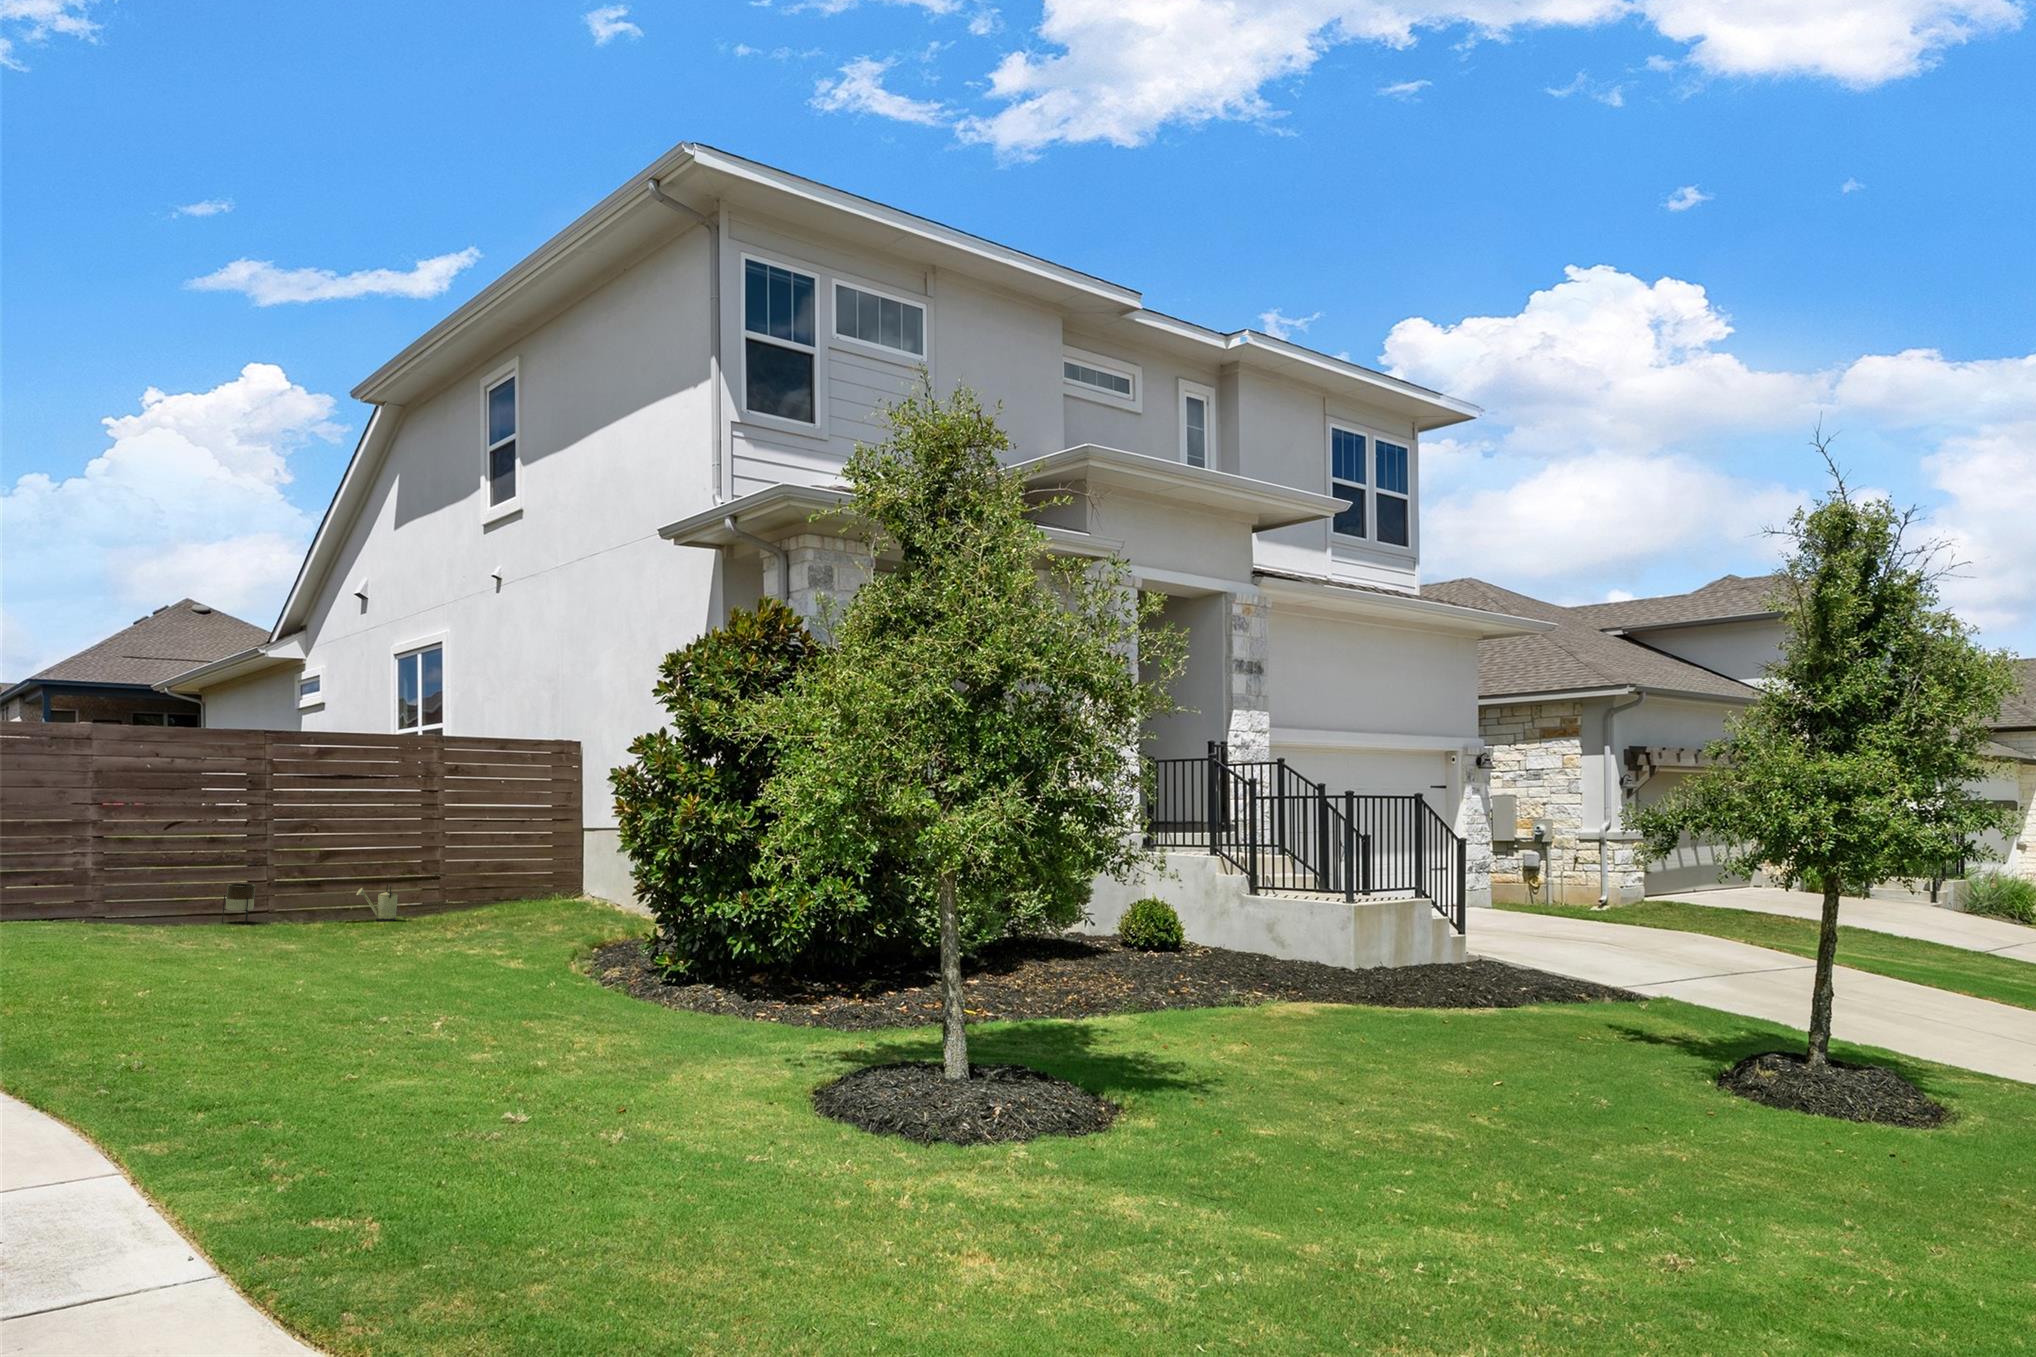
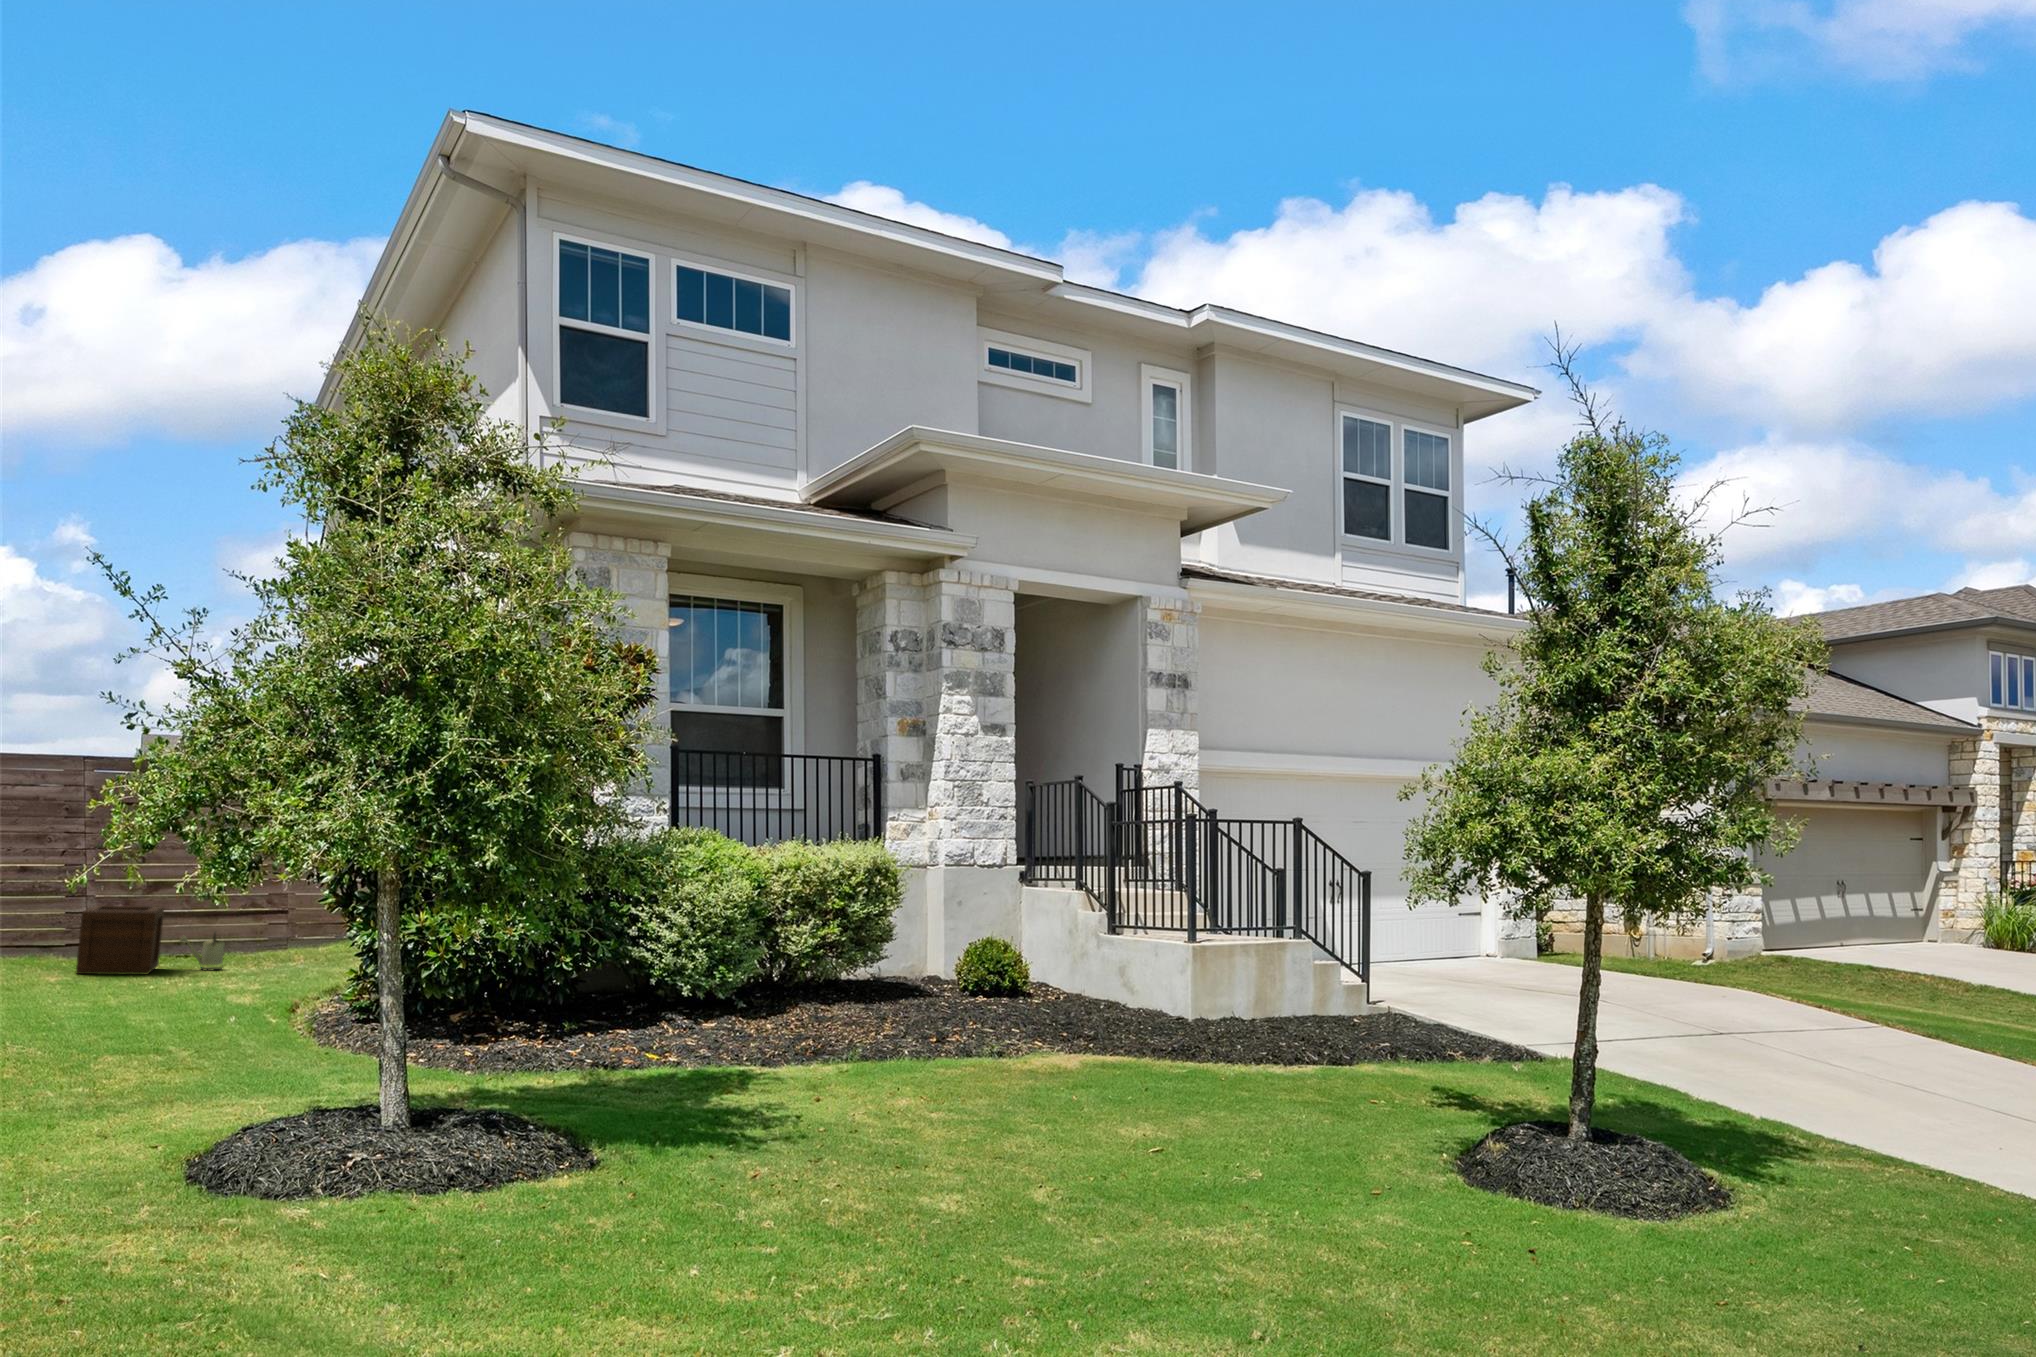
wooden crate: none [272,862,349,928] -> present [76,906,164,974]
planter: present [222,883,255,924] -> none [28,929,65,971]

